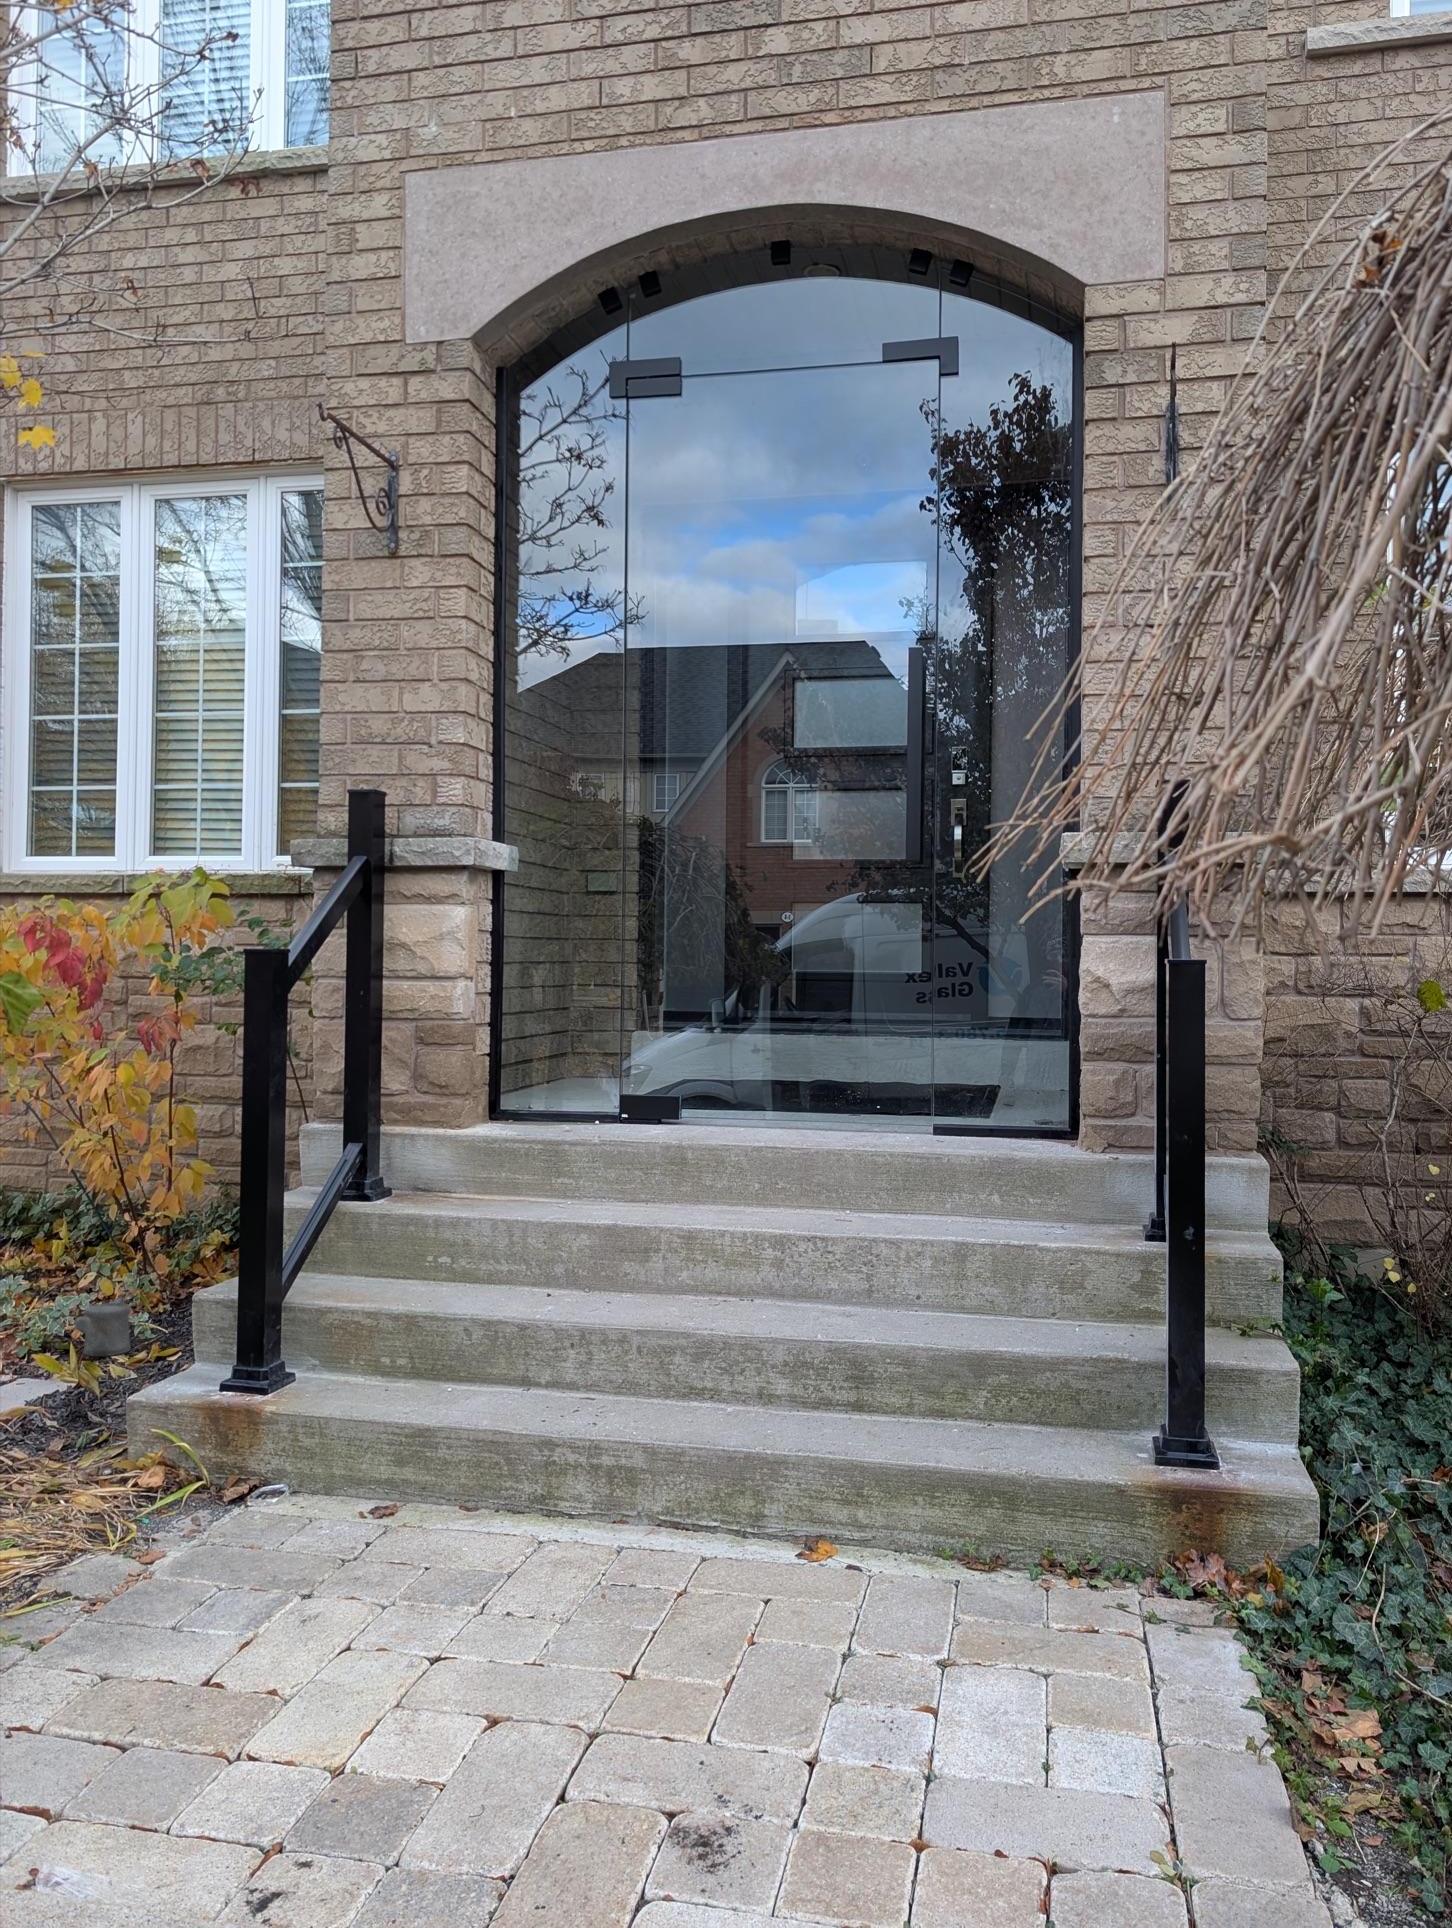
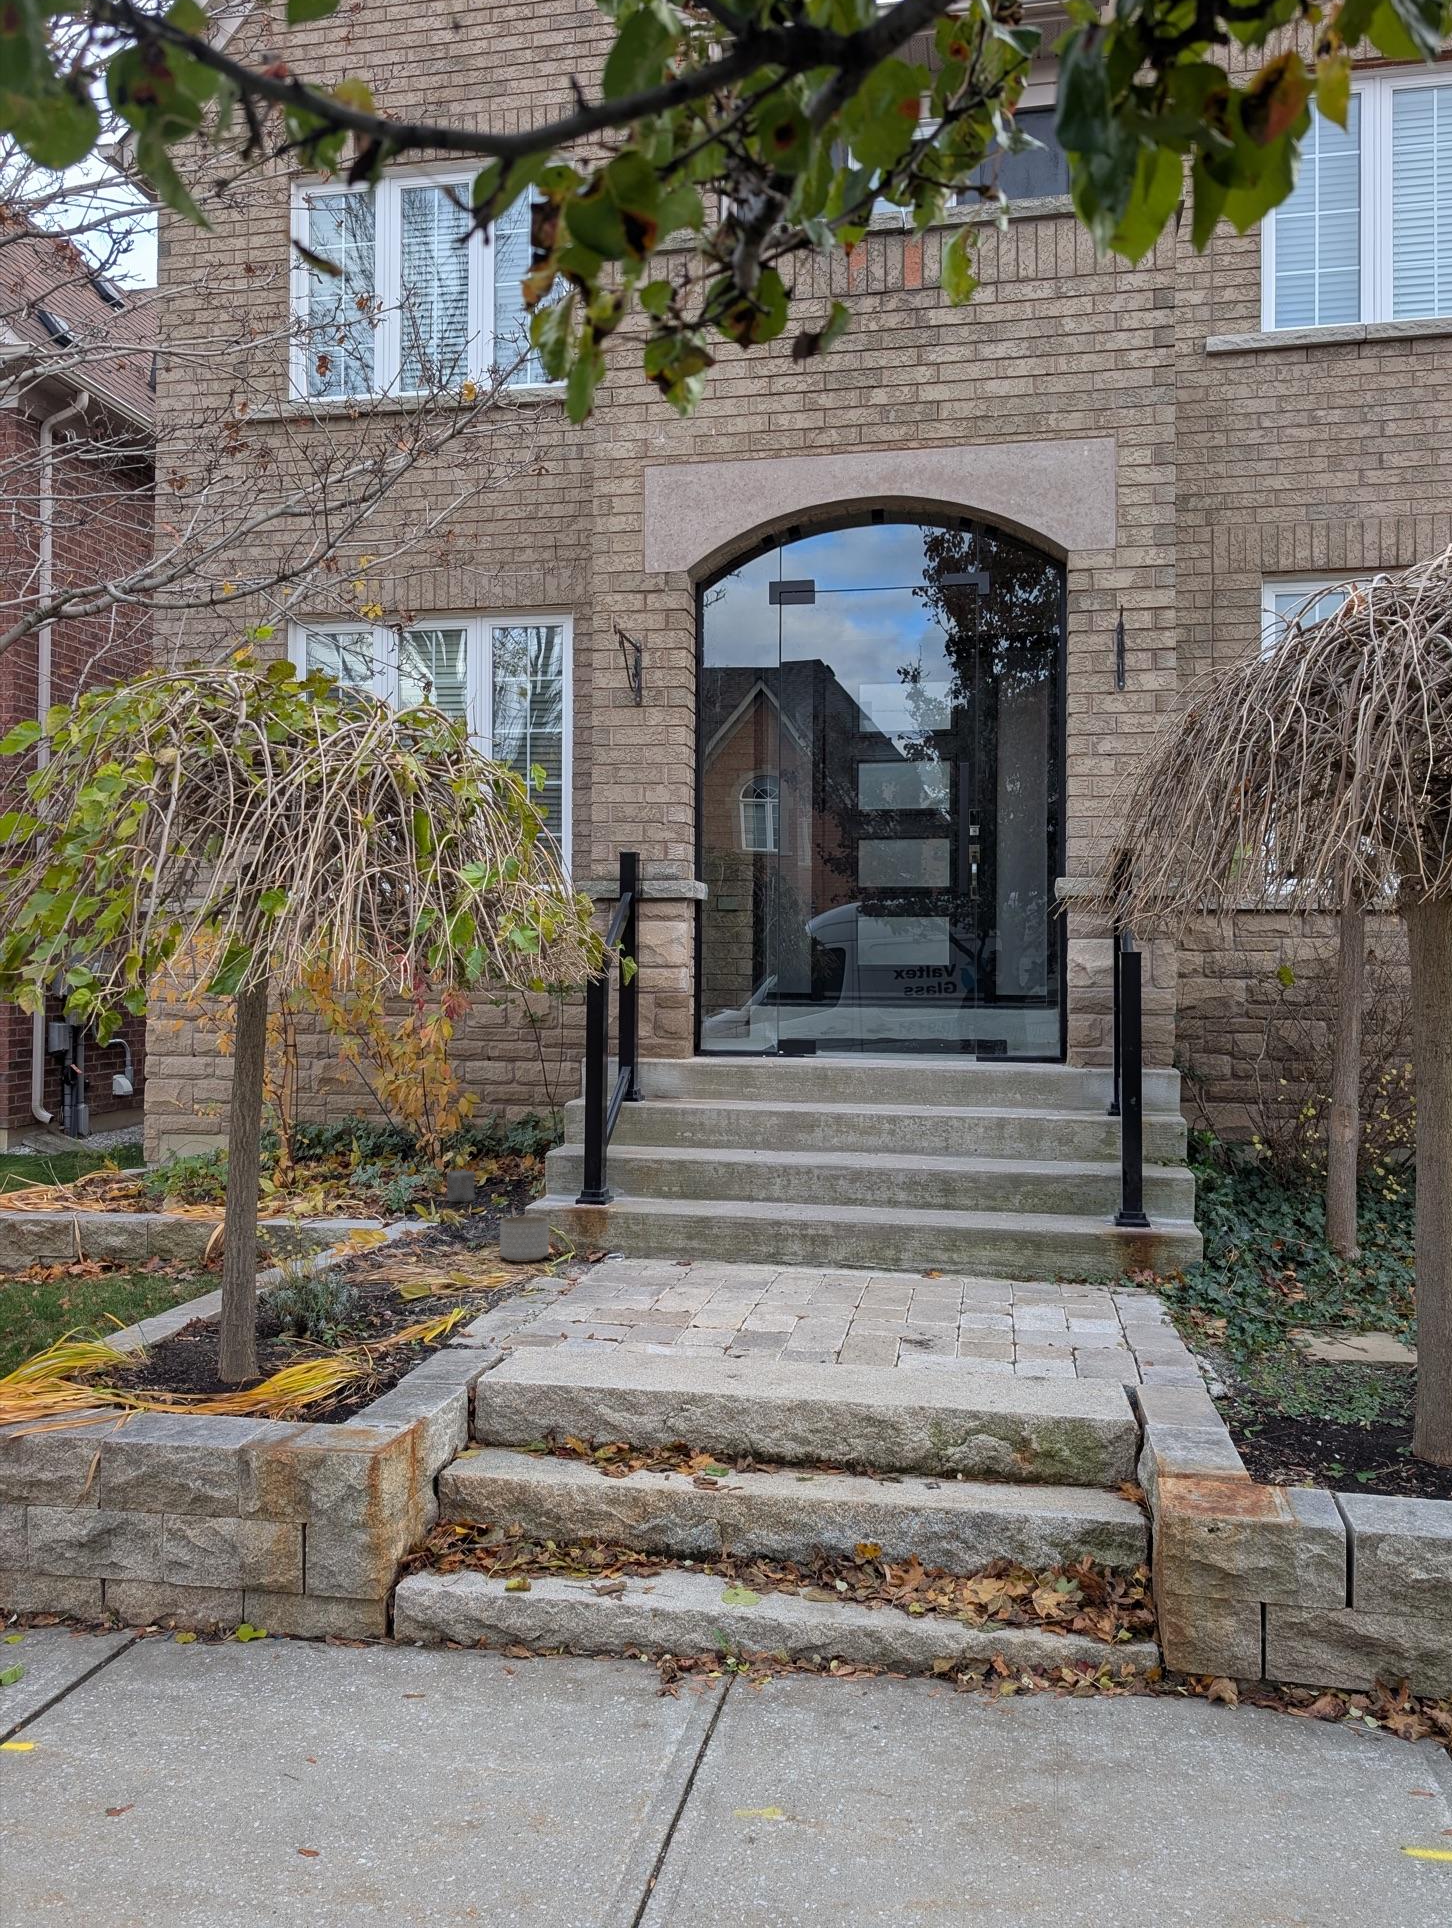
planter: none [42,1431,136,1524] -> present [500,1216,549,1262]

